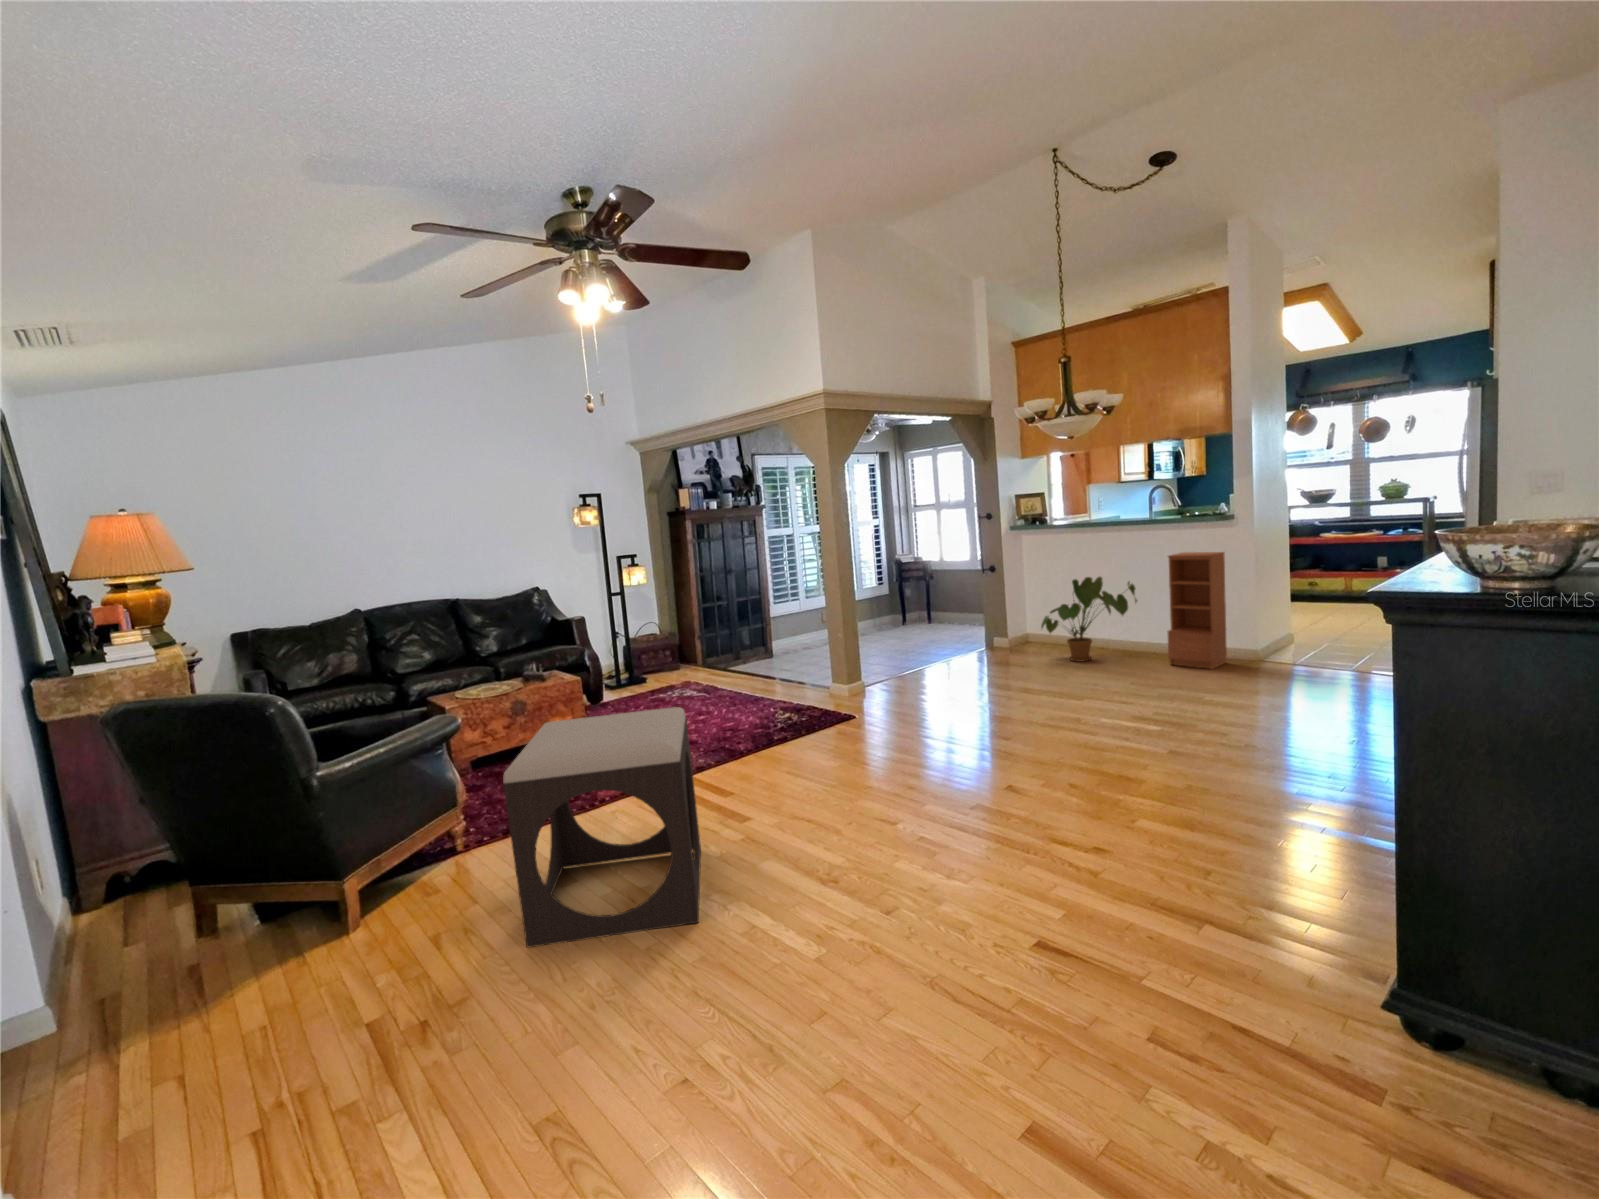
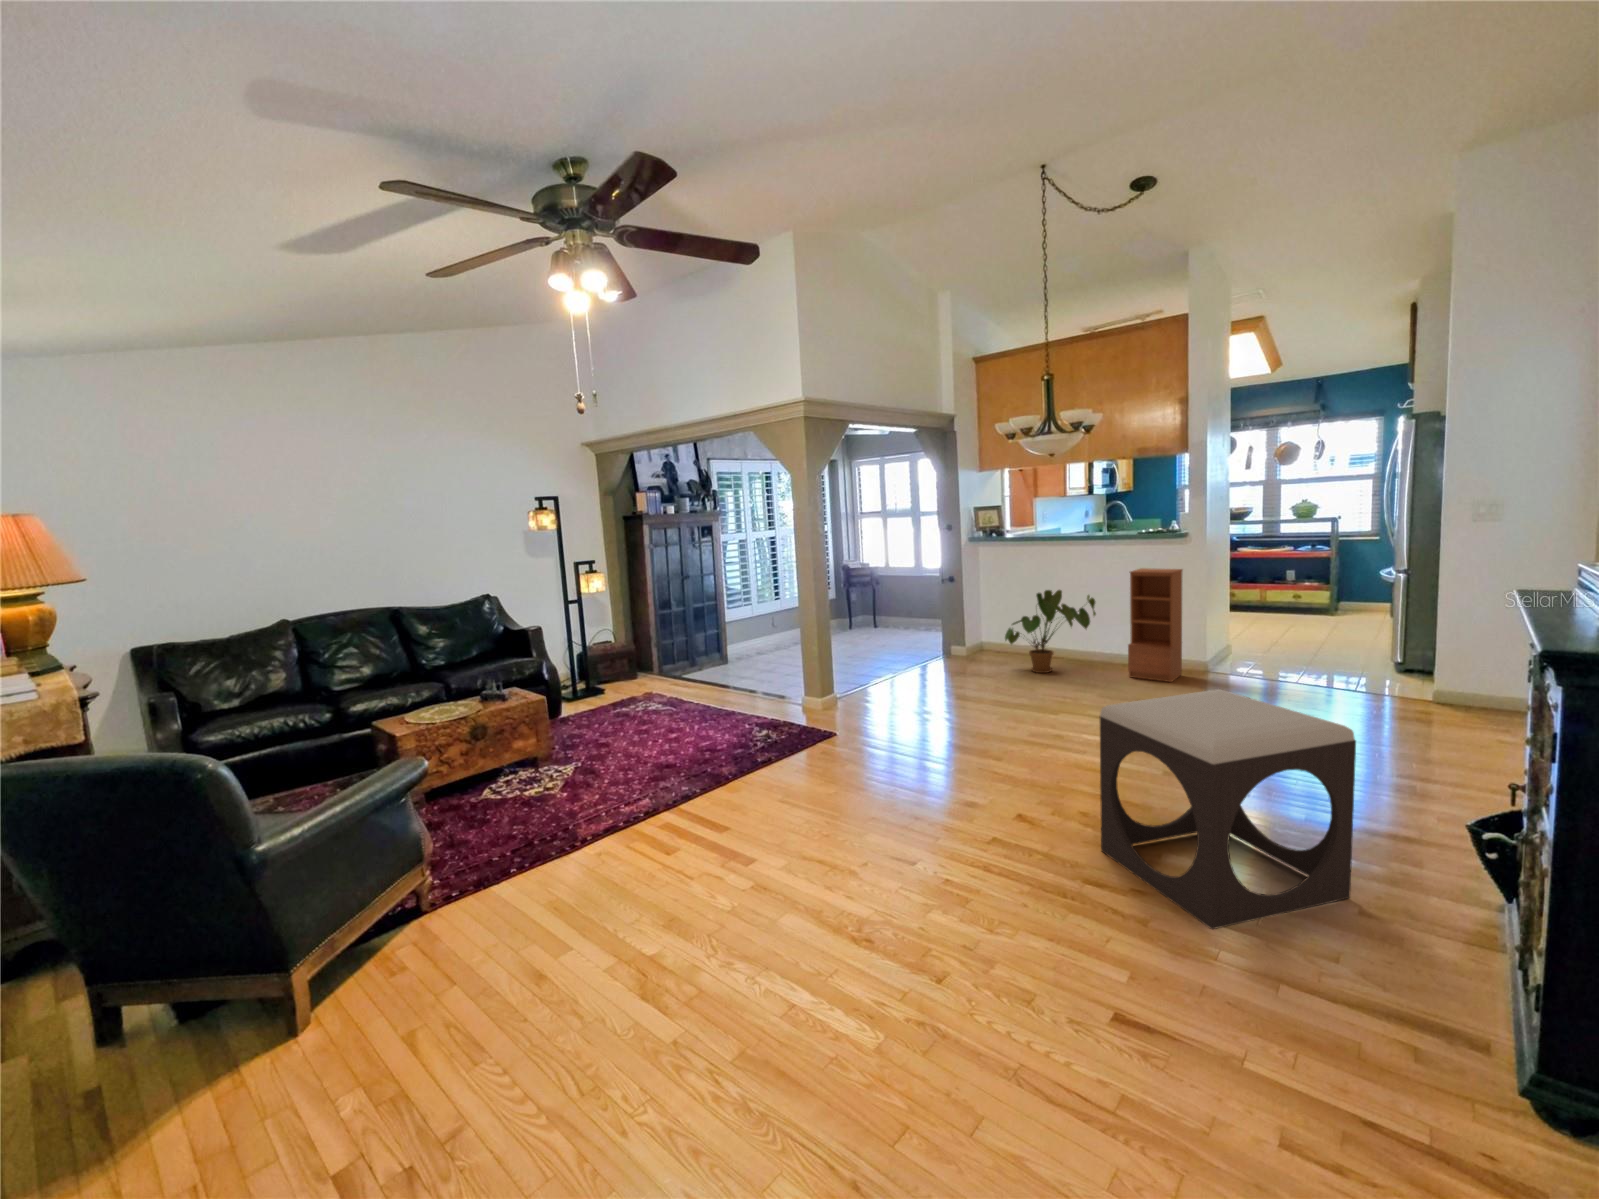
footstool: present [503,707,701,947] -> present [1100,689,1356,929]

